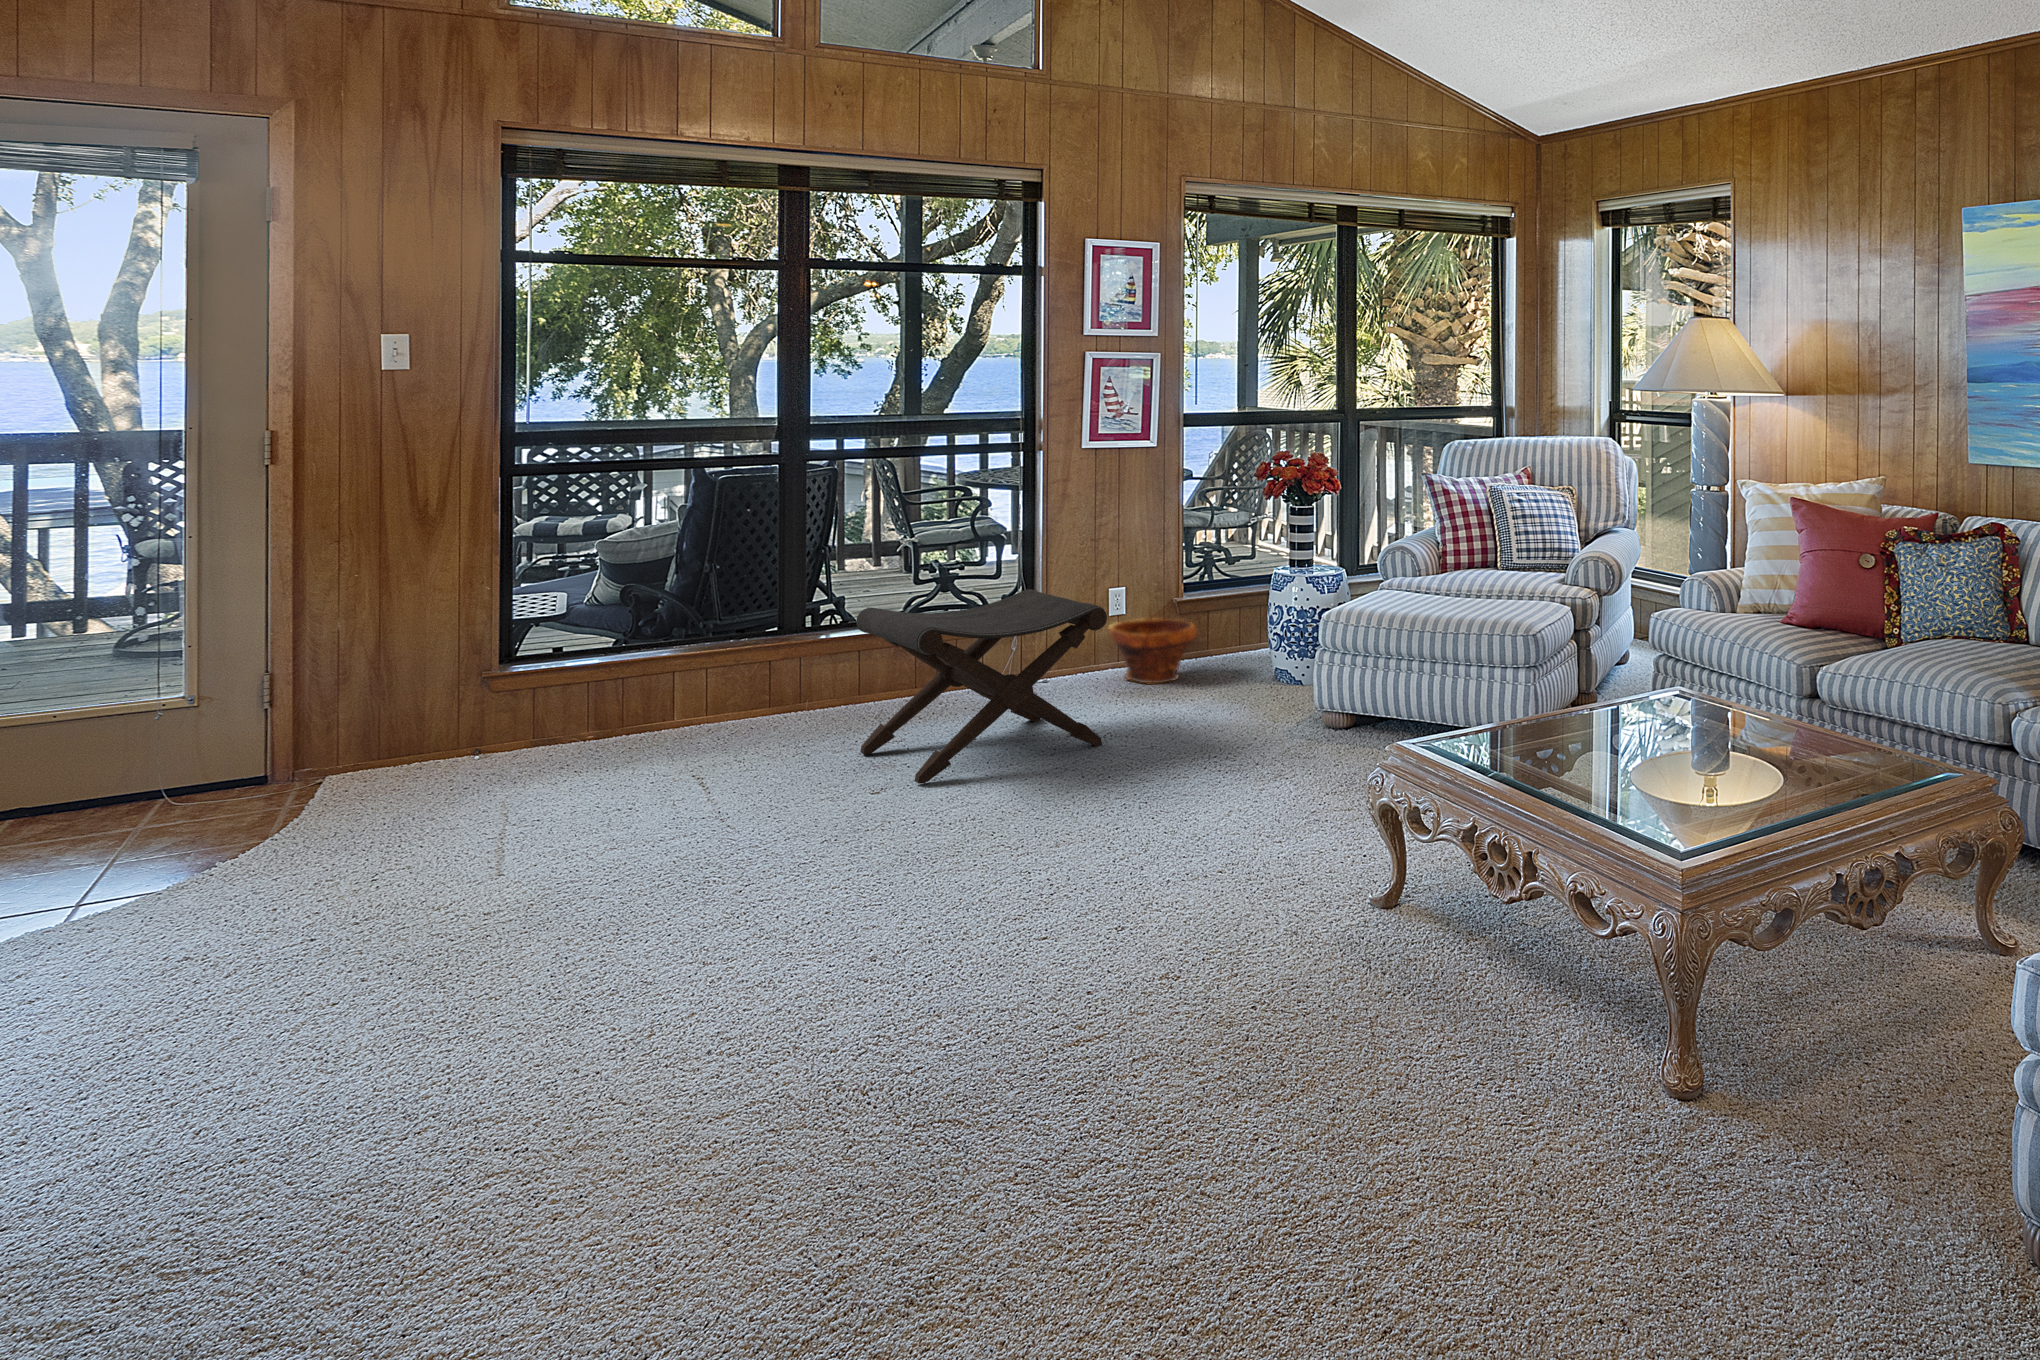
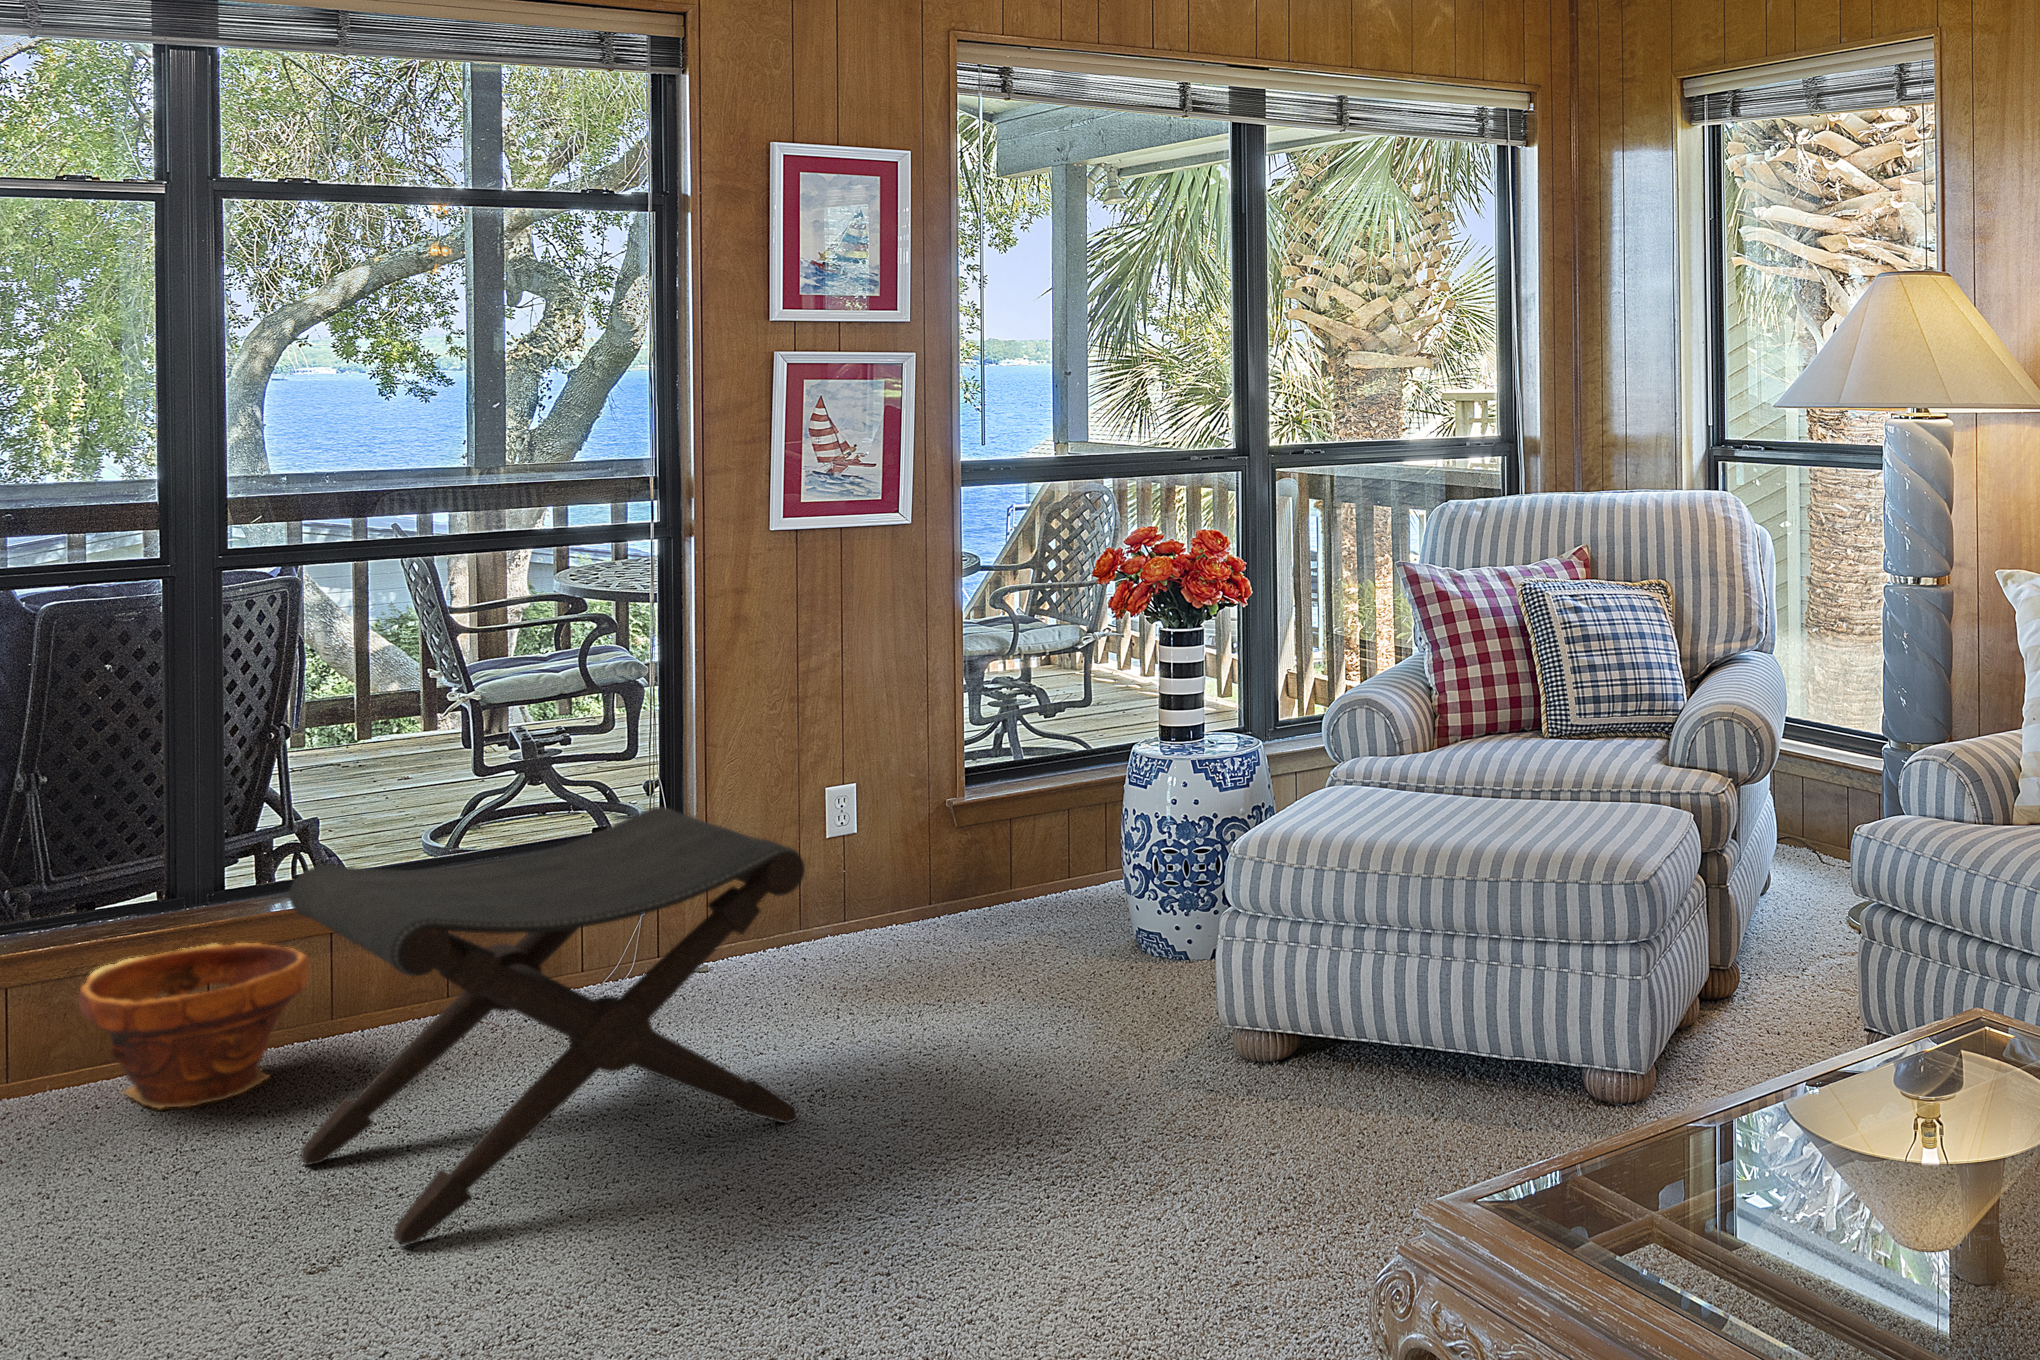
planter: present [1109,619,1197,683] -> present [79,943,309,1108]

